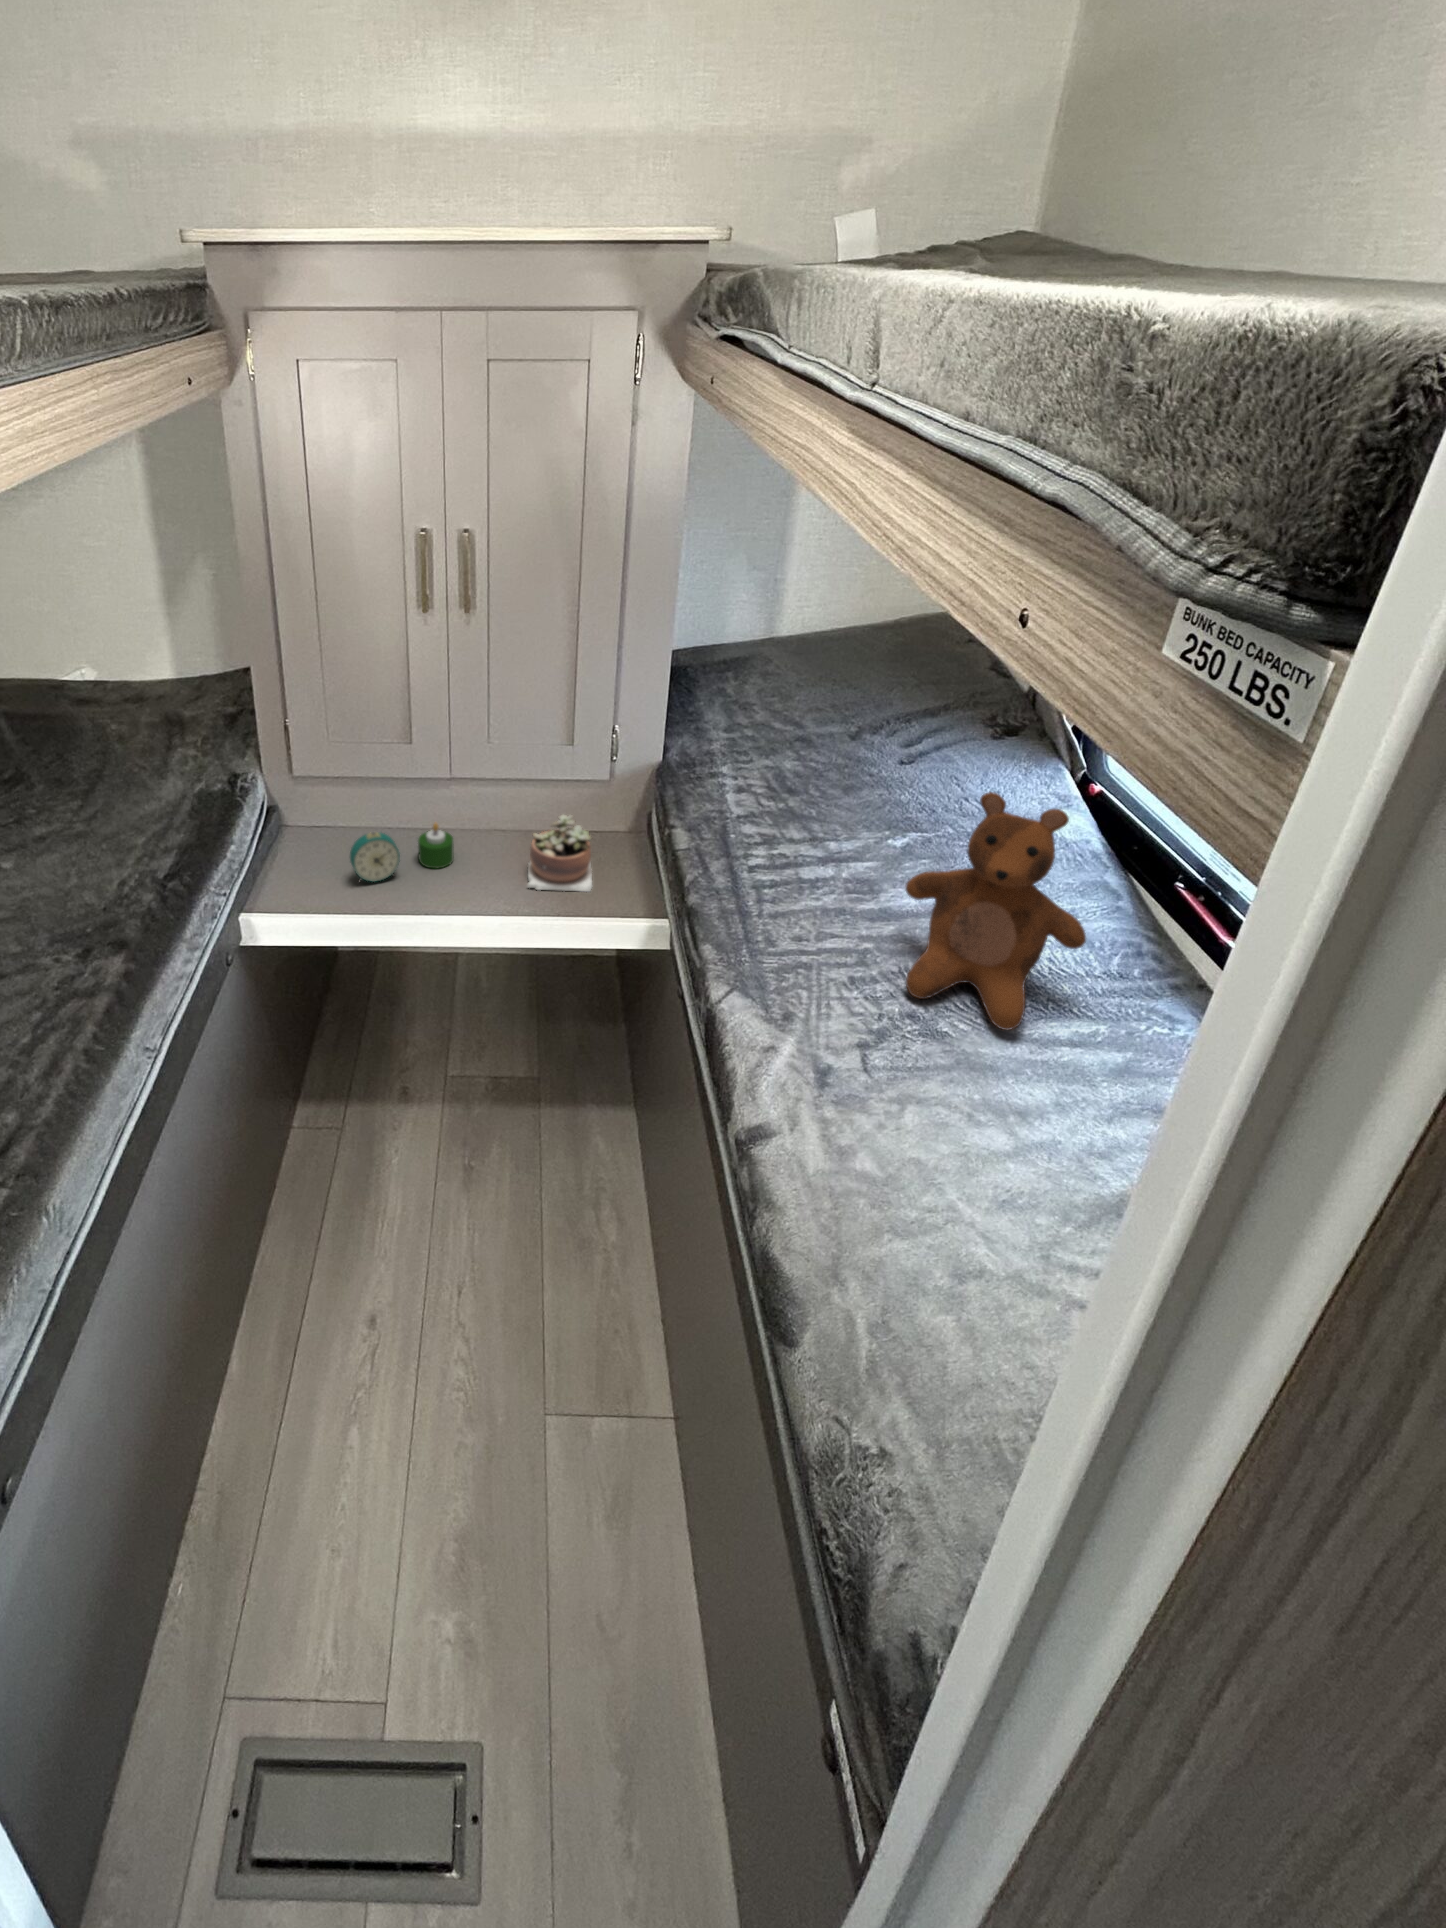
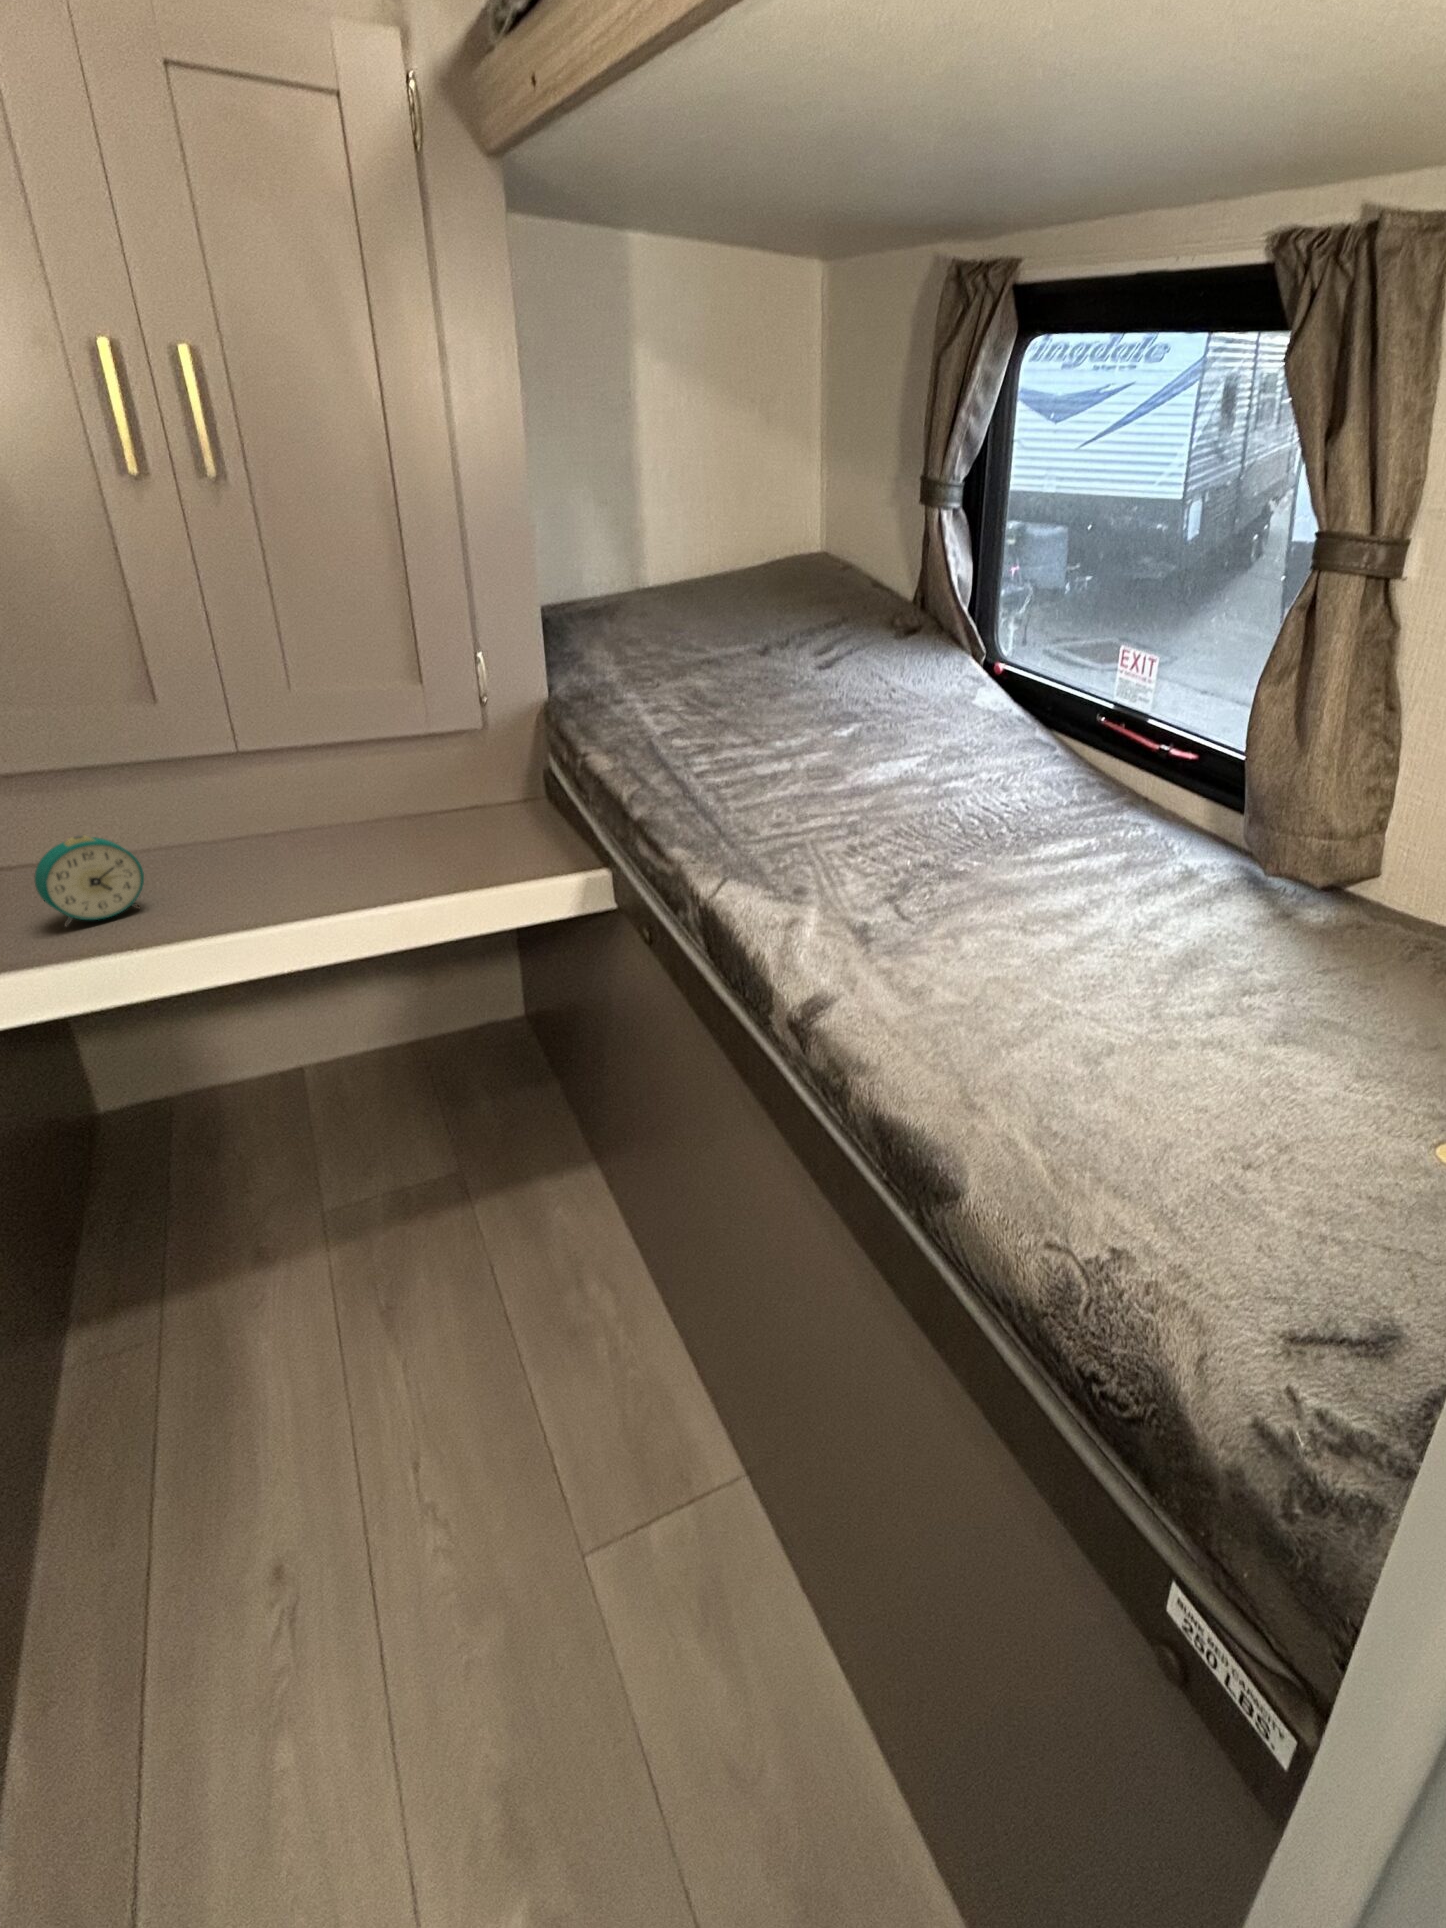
teddy bear: present [906,792,1086,1030] -> none [877,603,1060,858]
succulent plant: present [528,815,592,892] -> none [377,773,486,879]
candle: present [418,823,453,869] -> none [175,815,249,888]

